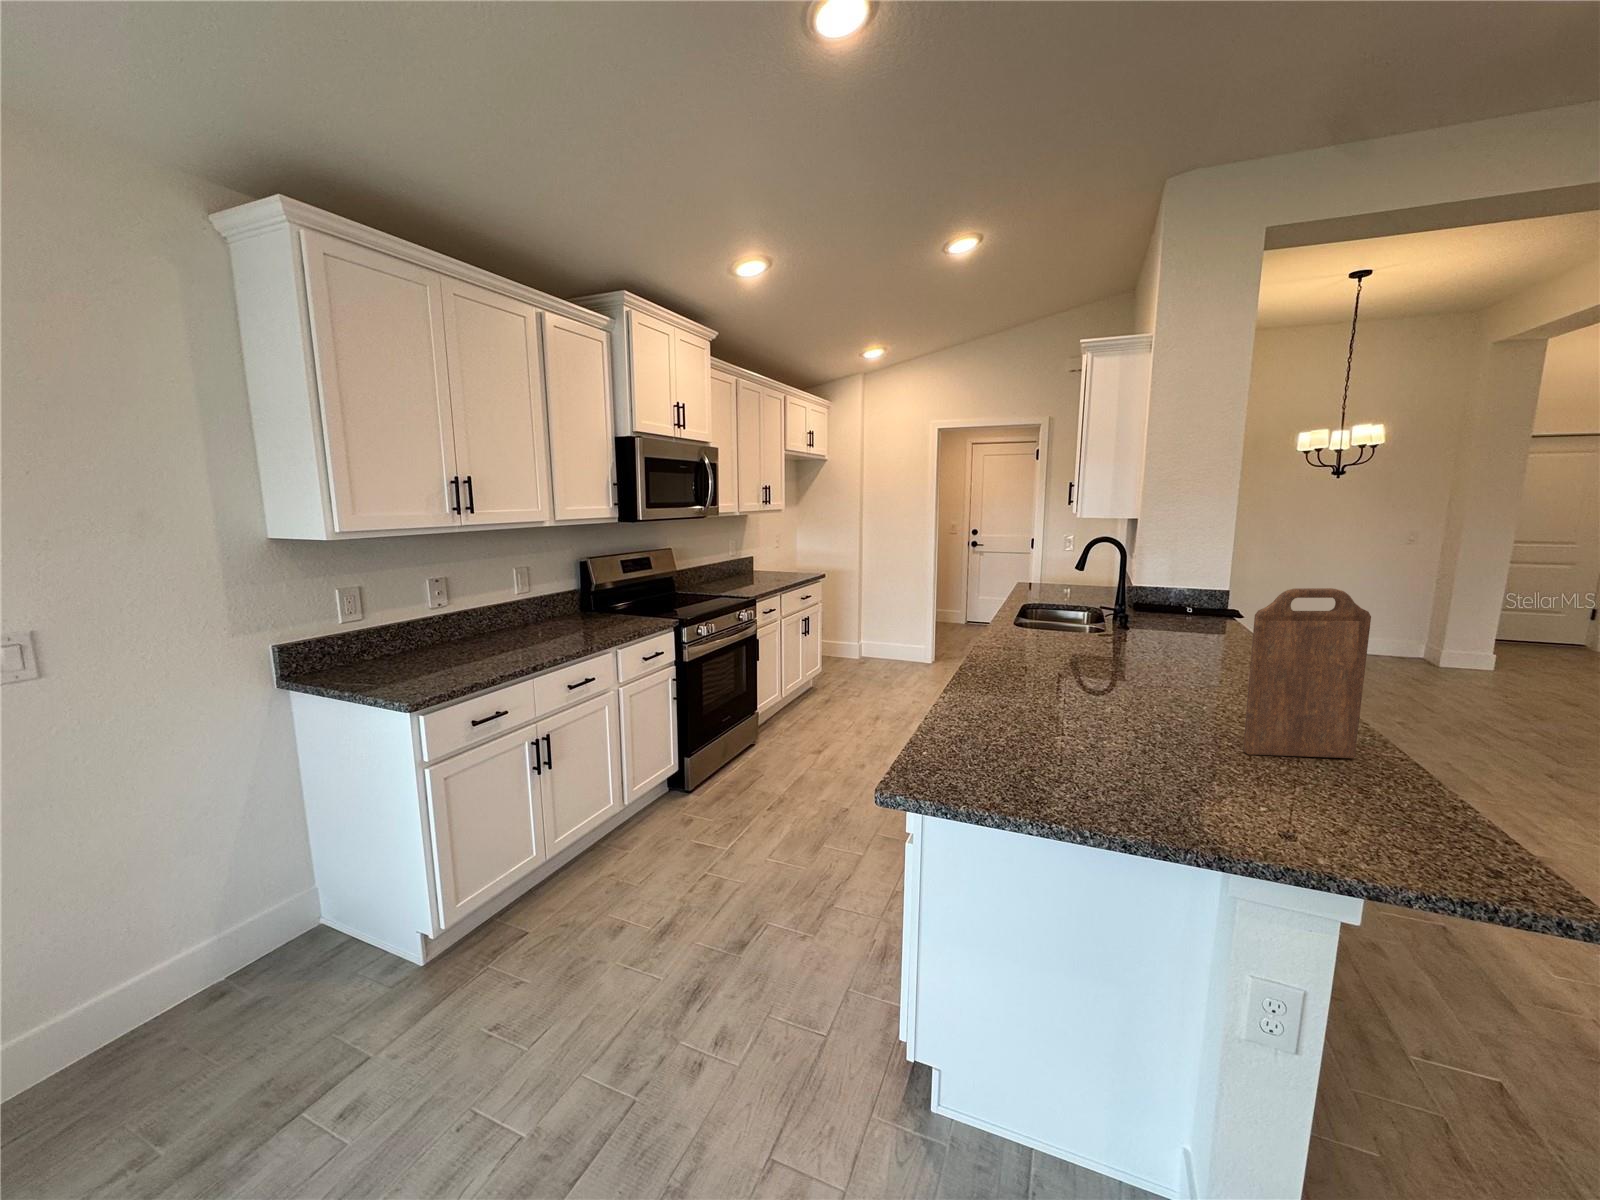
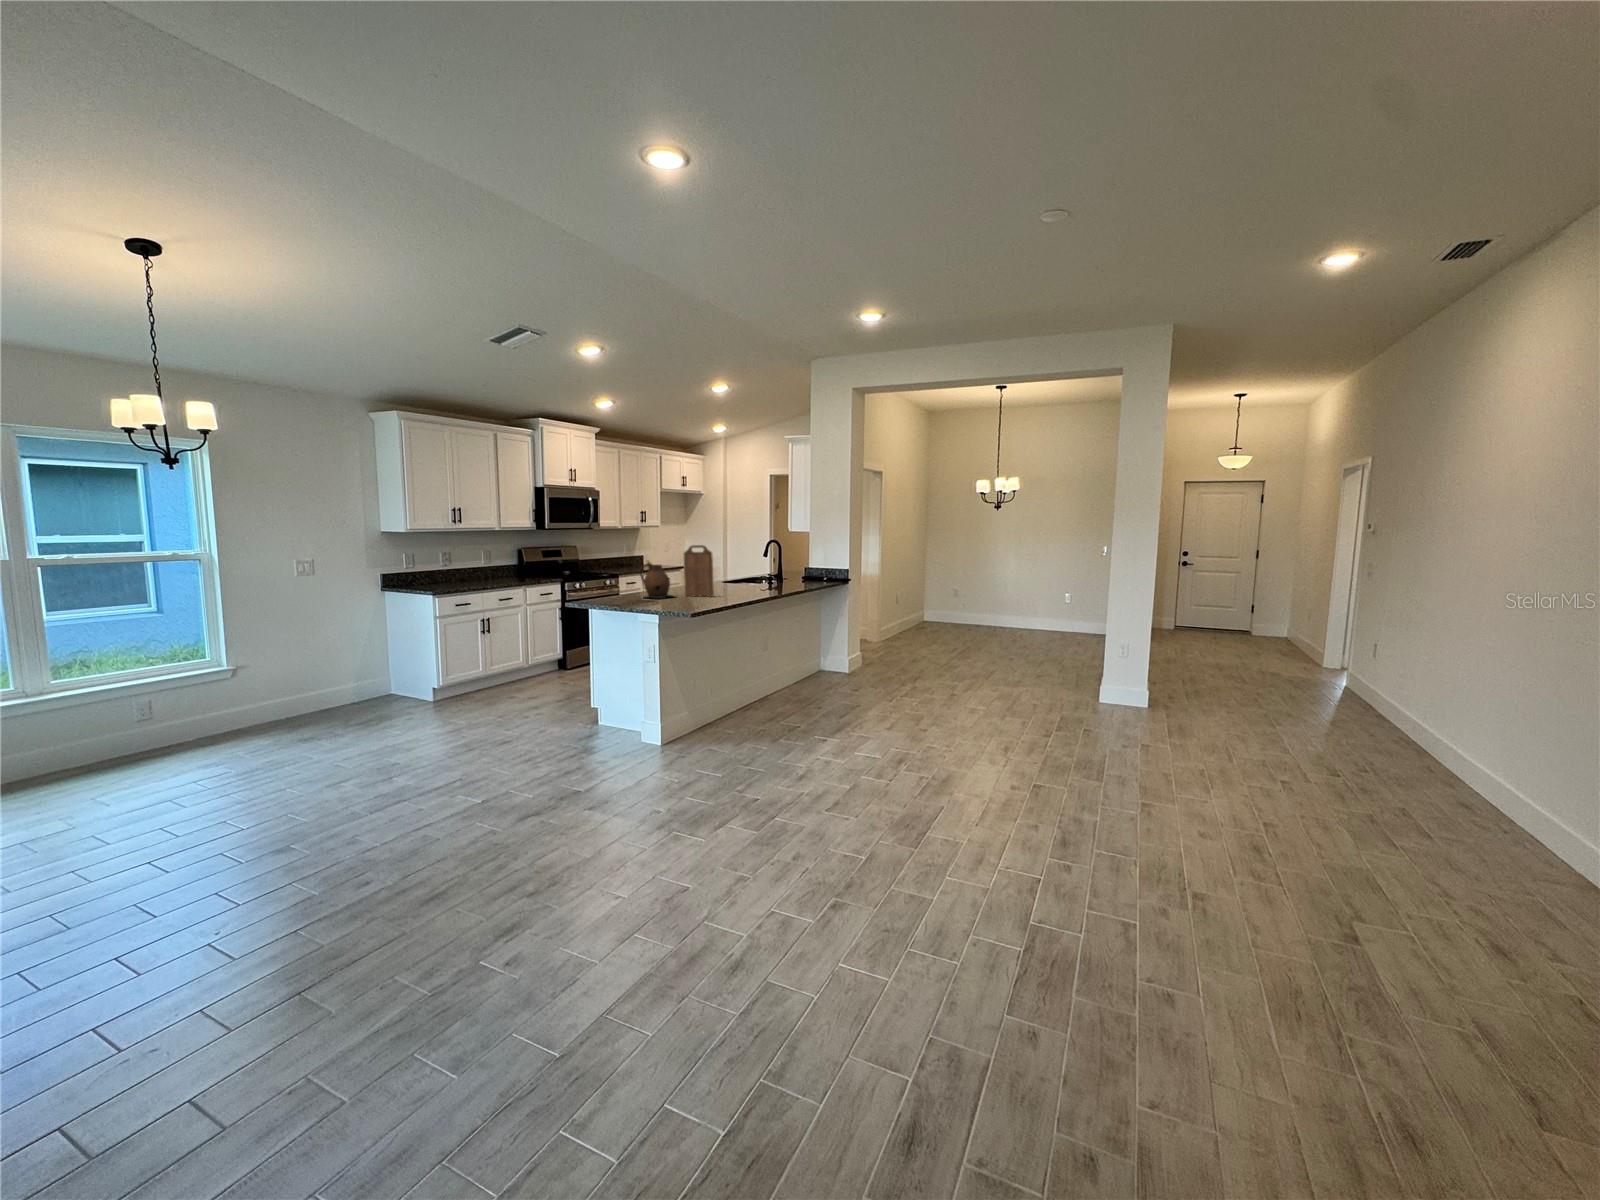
ceramic pitcher: none [1135,646,1257,800] -> present [640,561,671,598]

